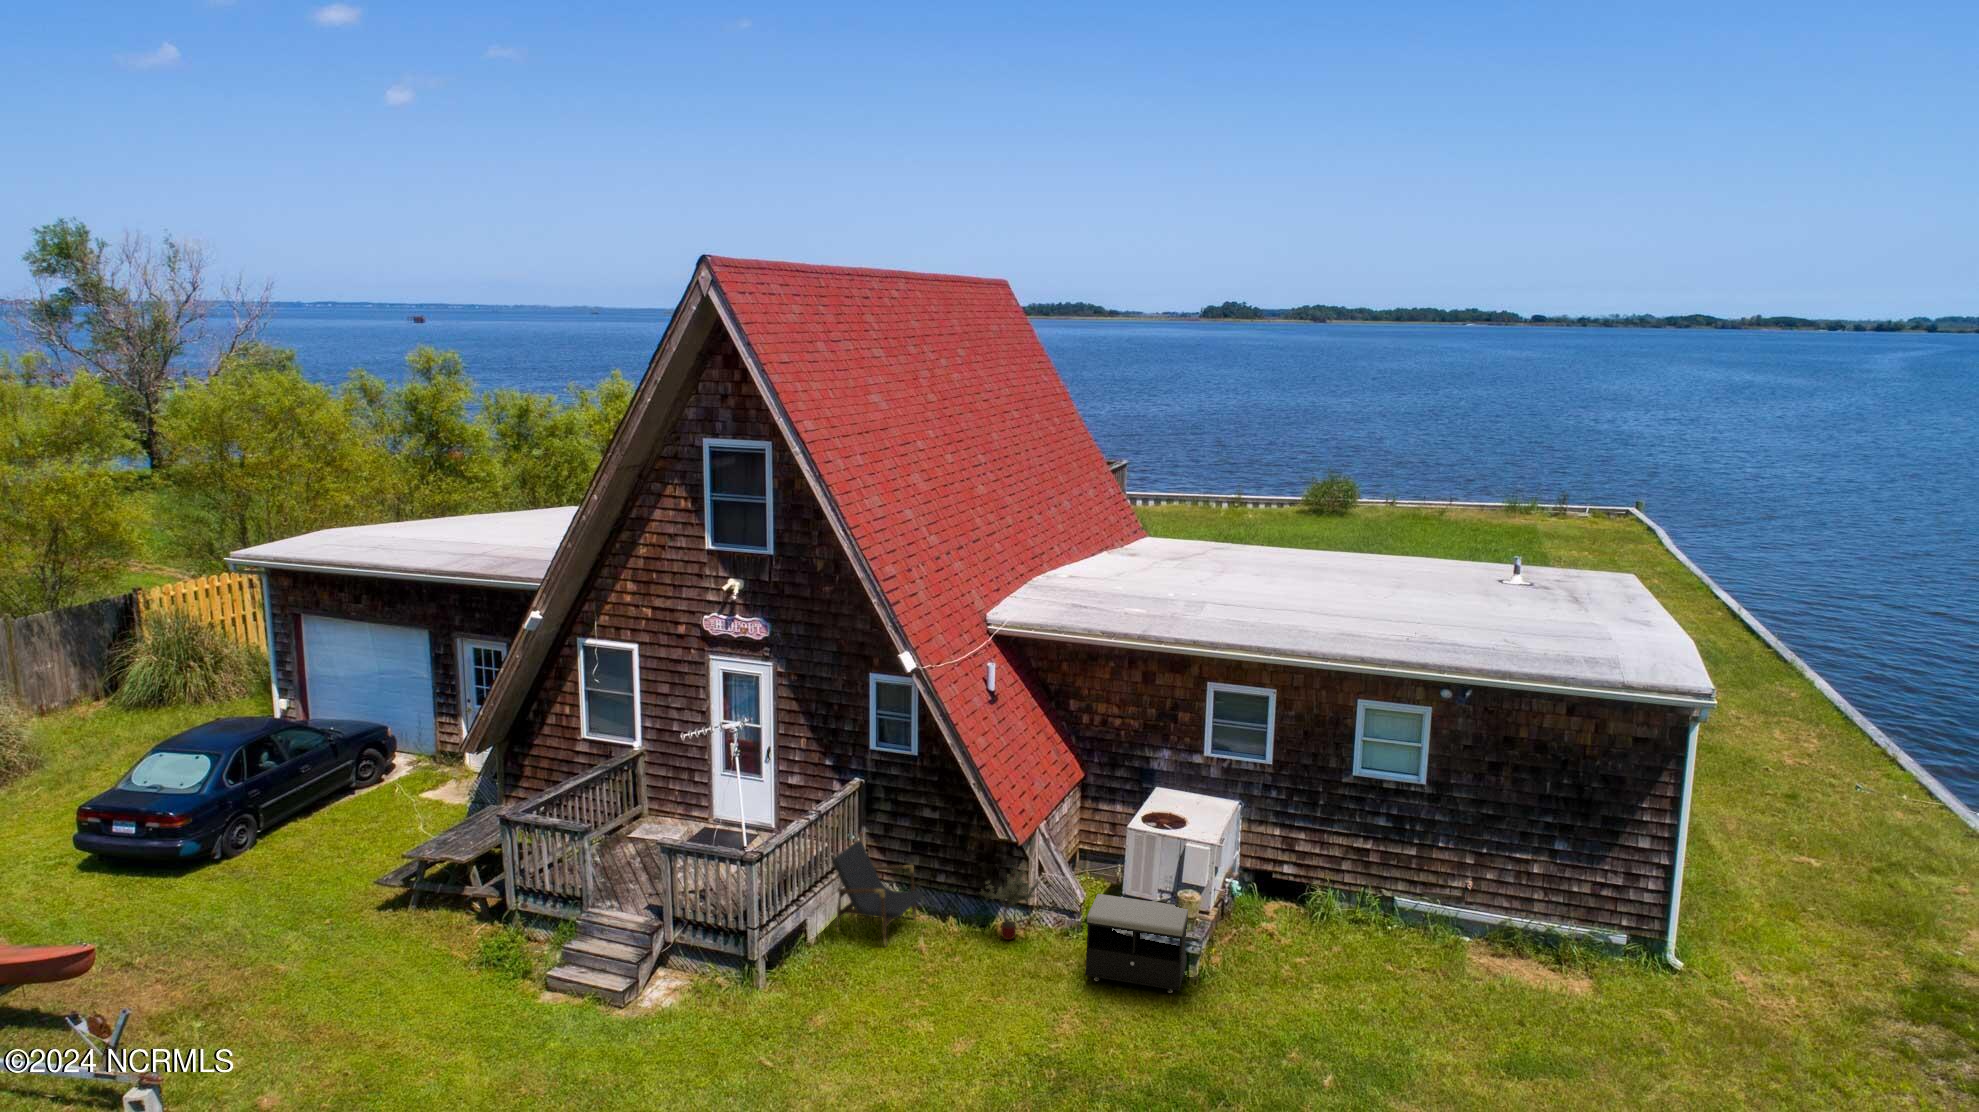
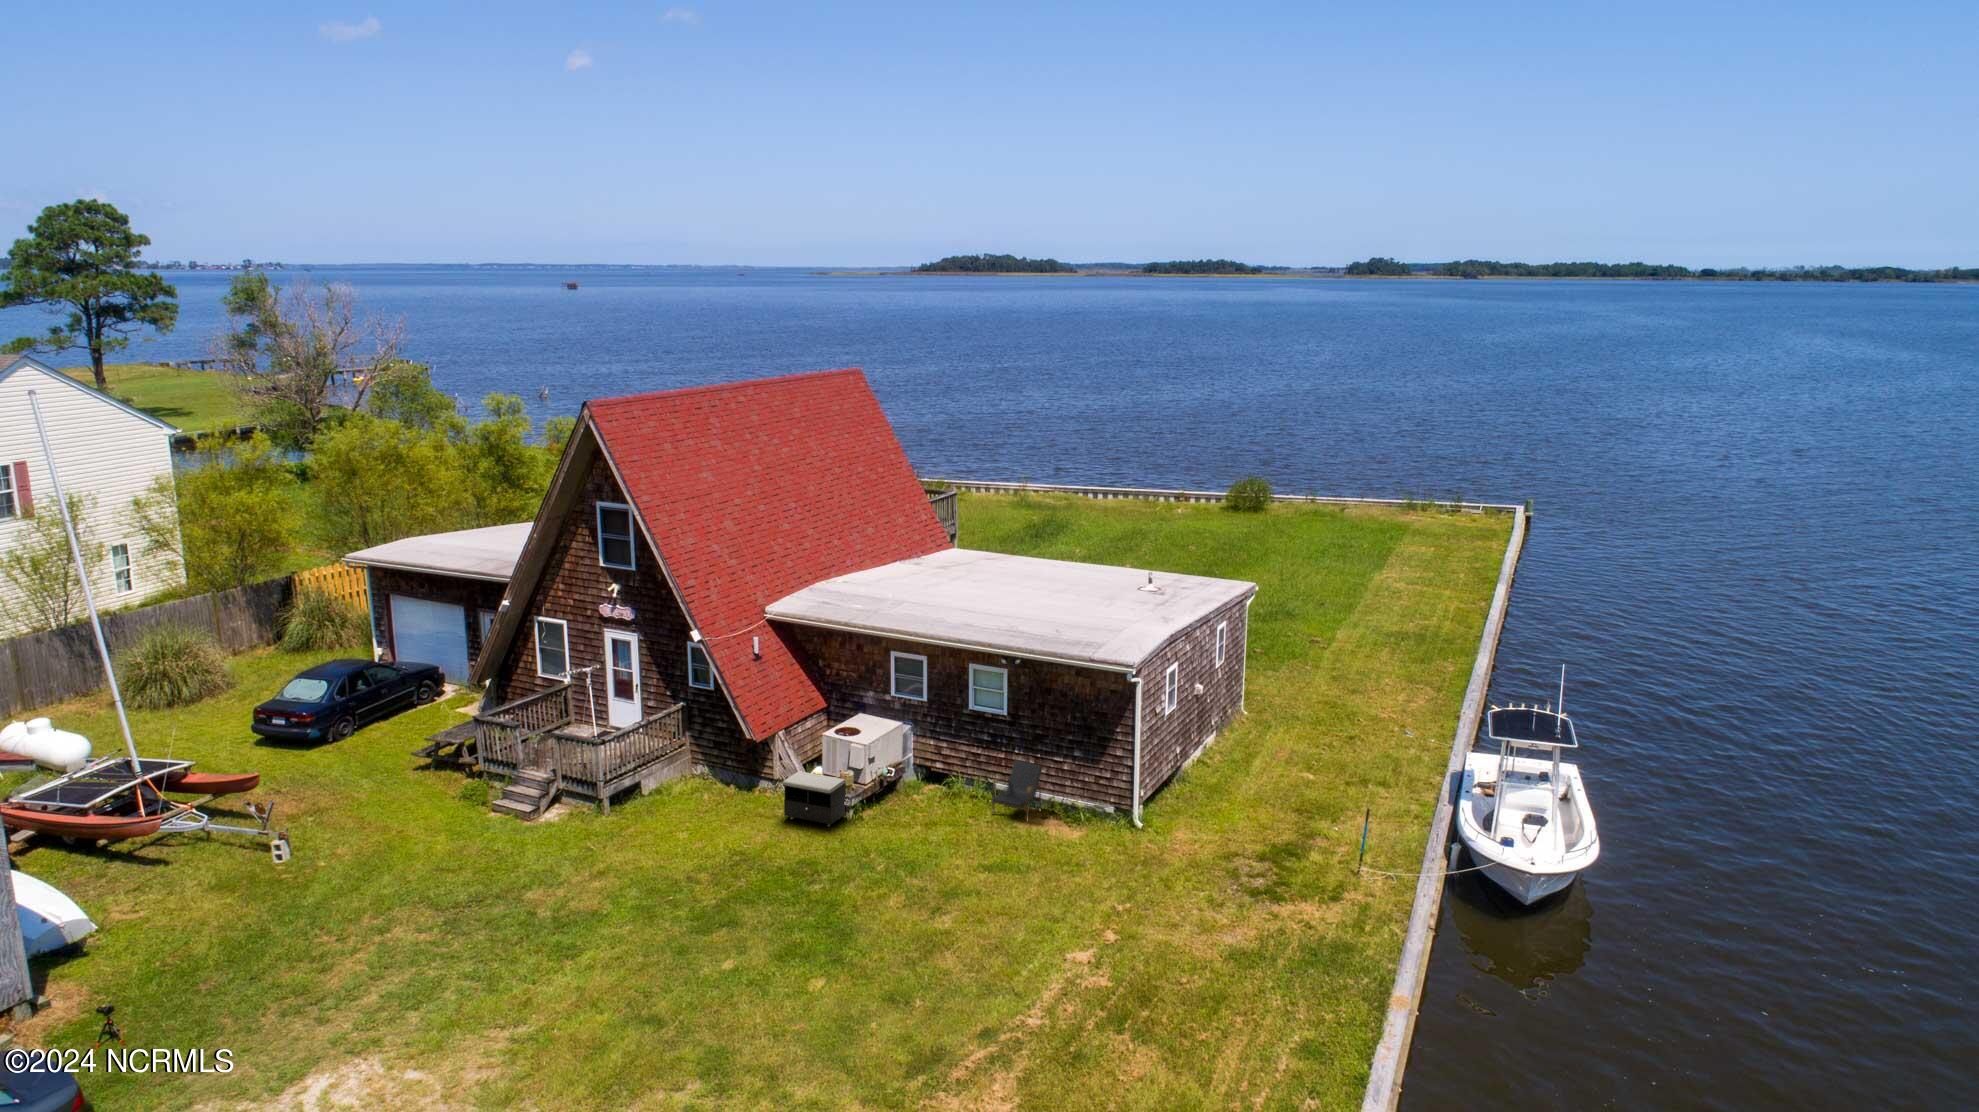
lounge chair: present [833,841,923,947] -> present [992,760,1043,821]
potted tree: present [980,864,1039,940] -> none [742,754,775,799]

